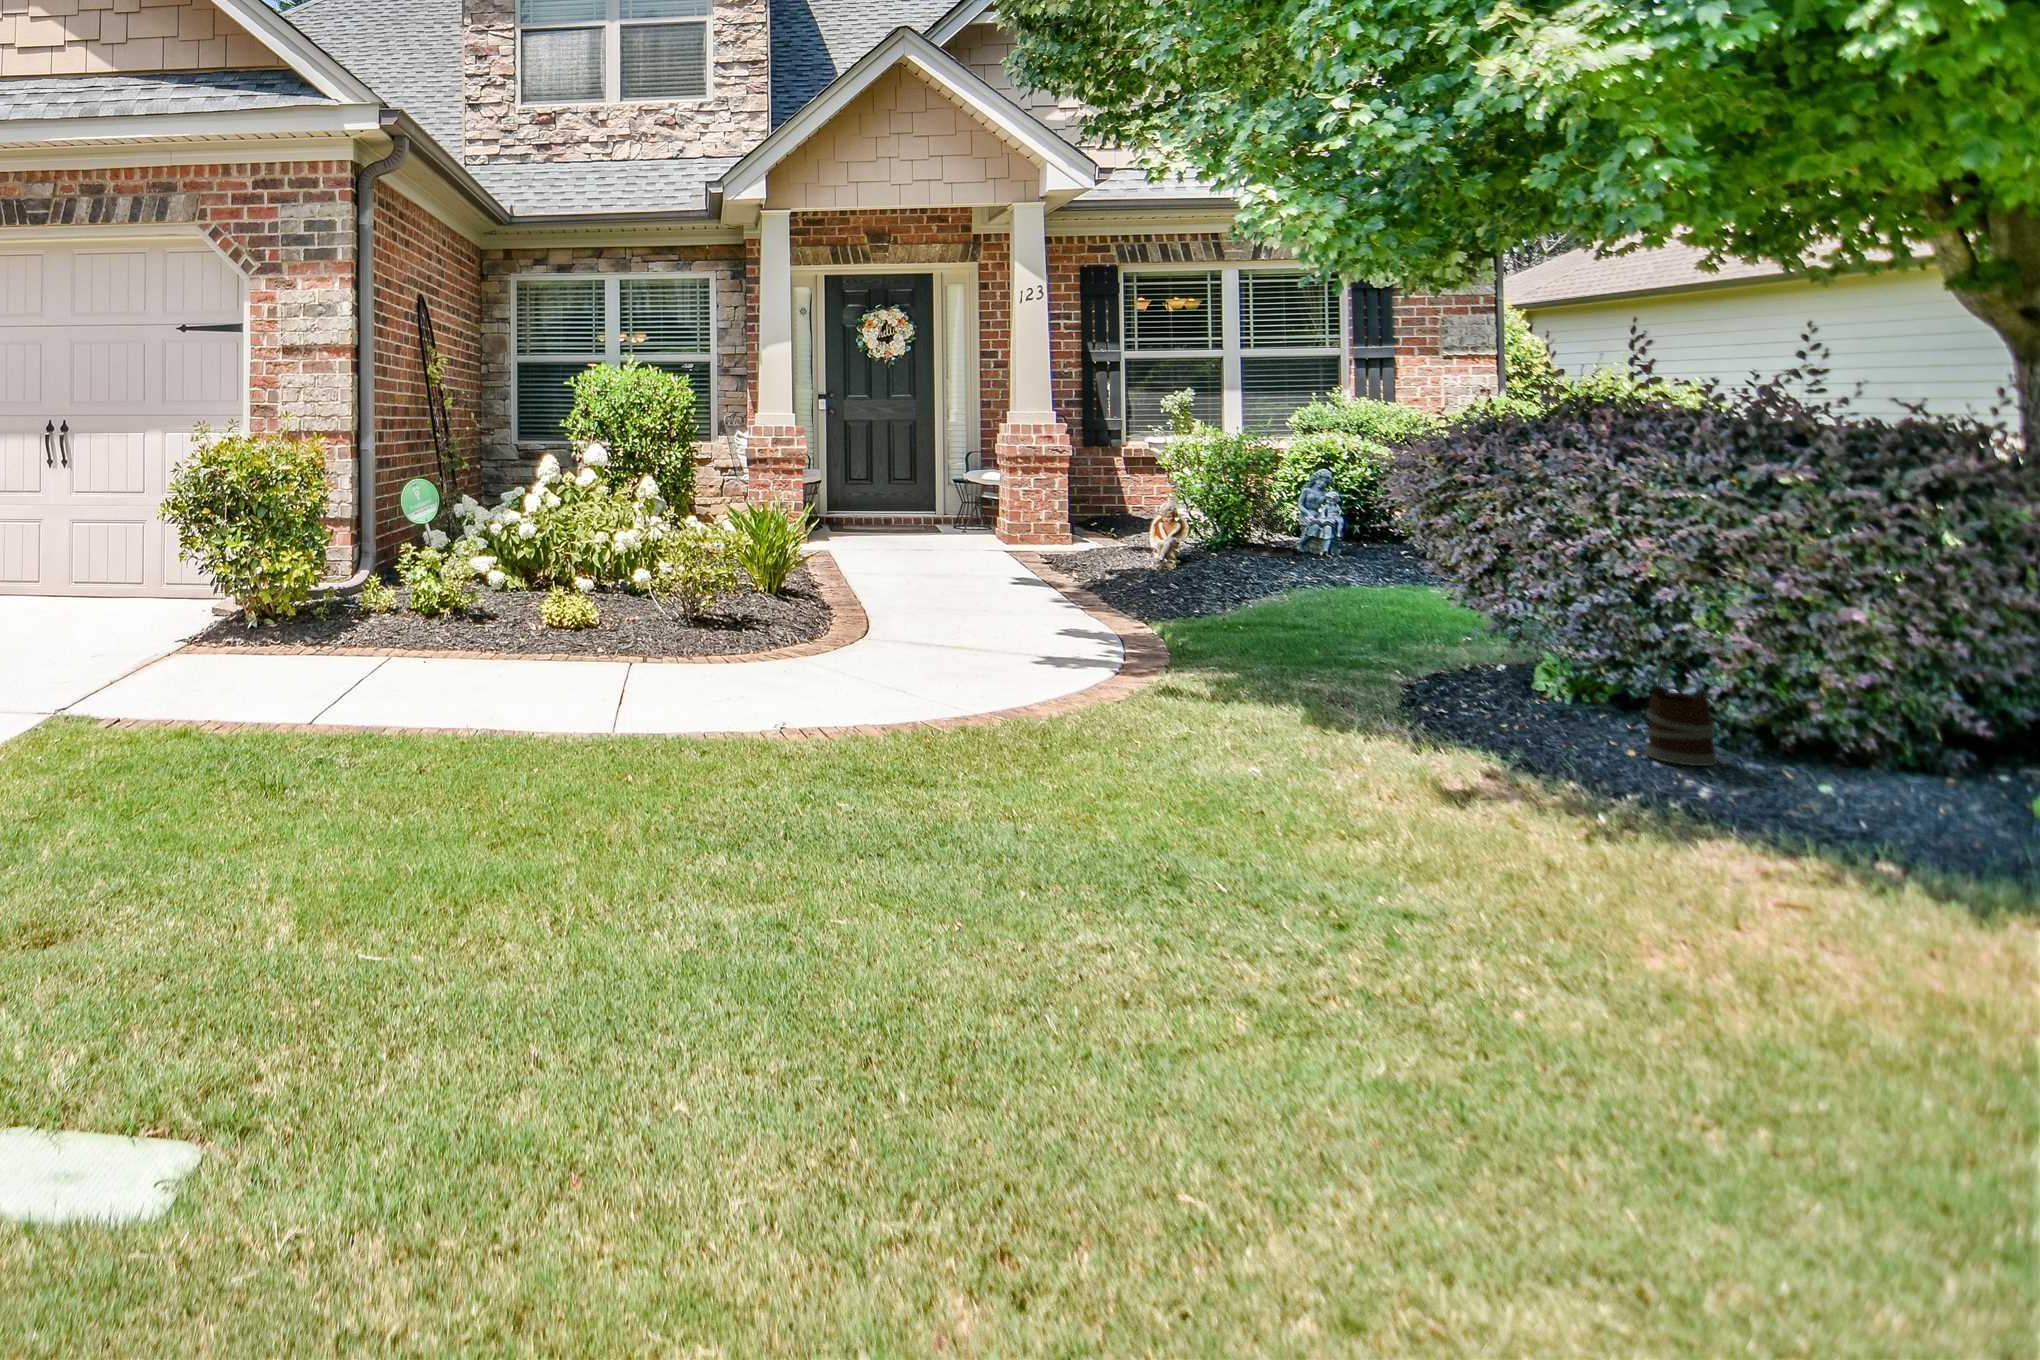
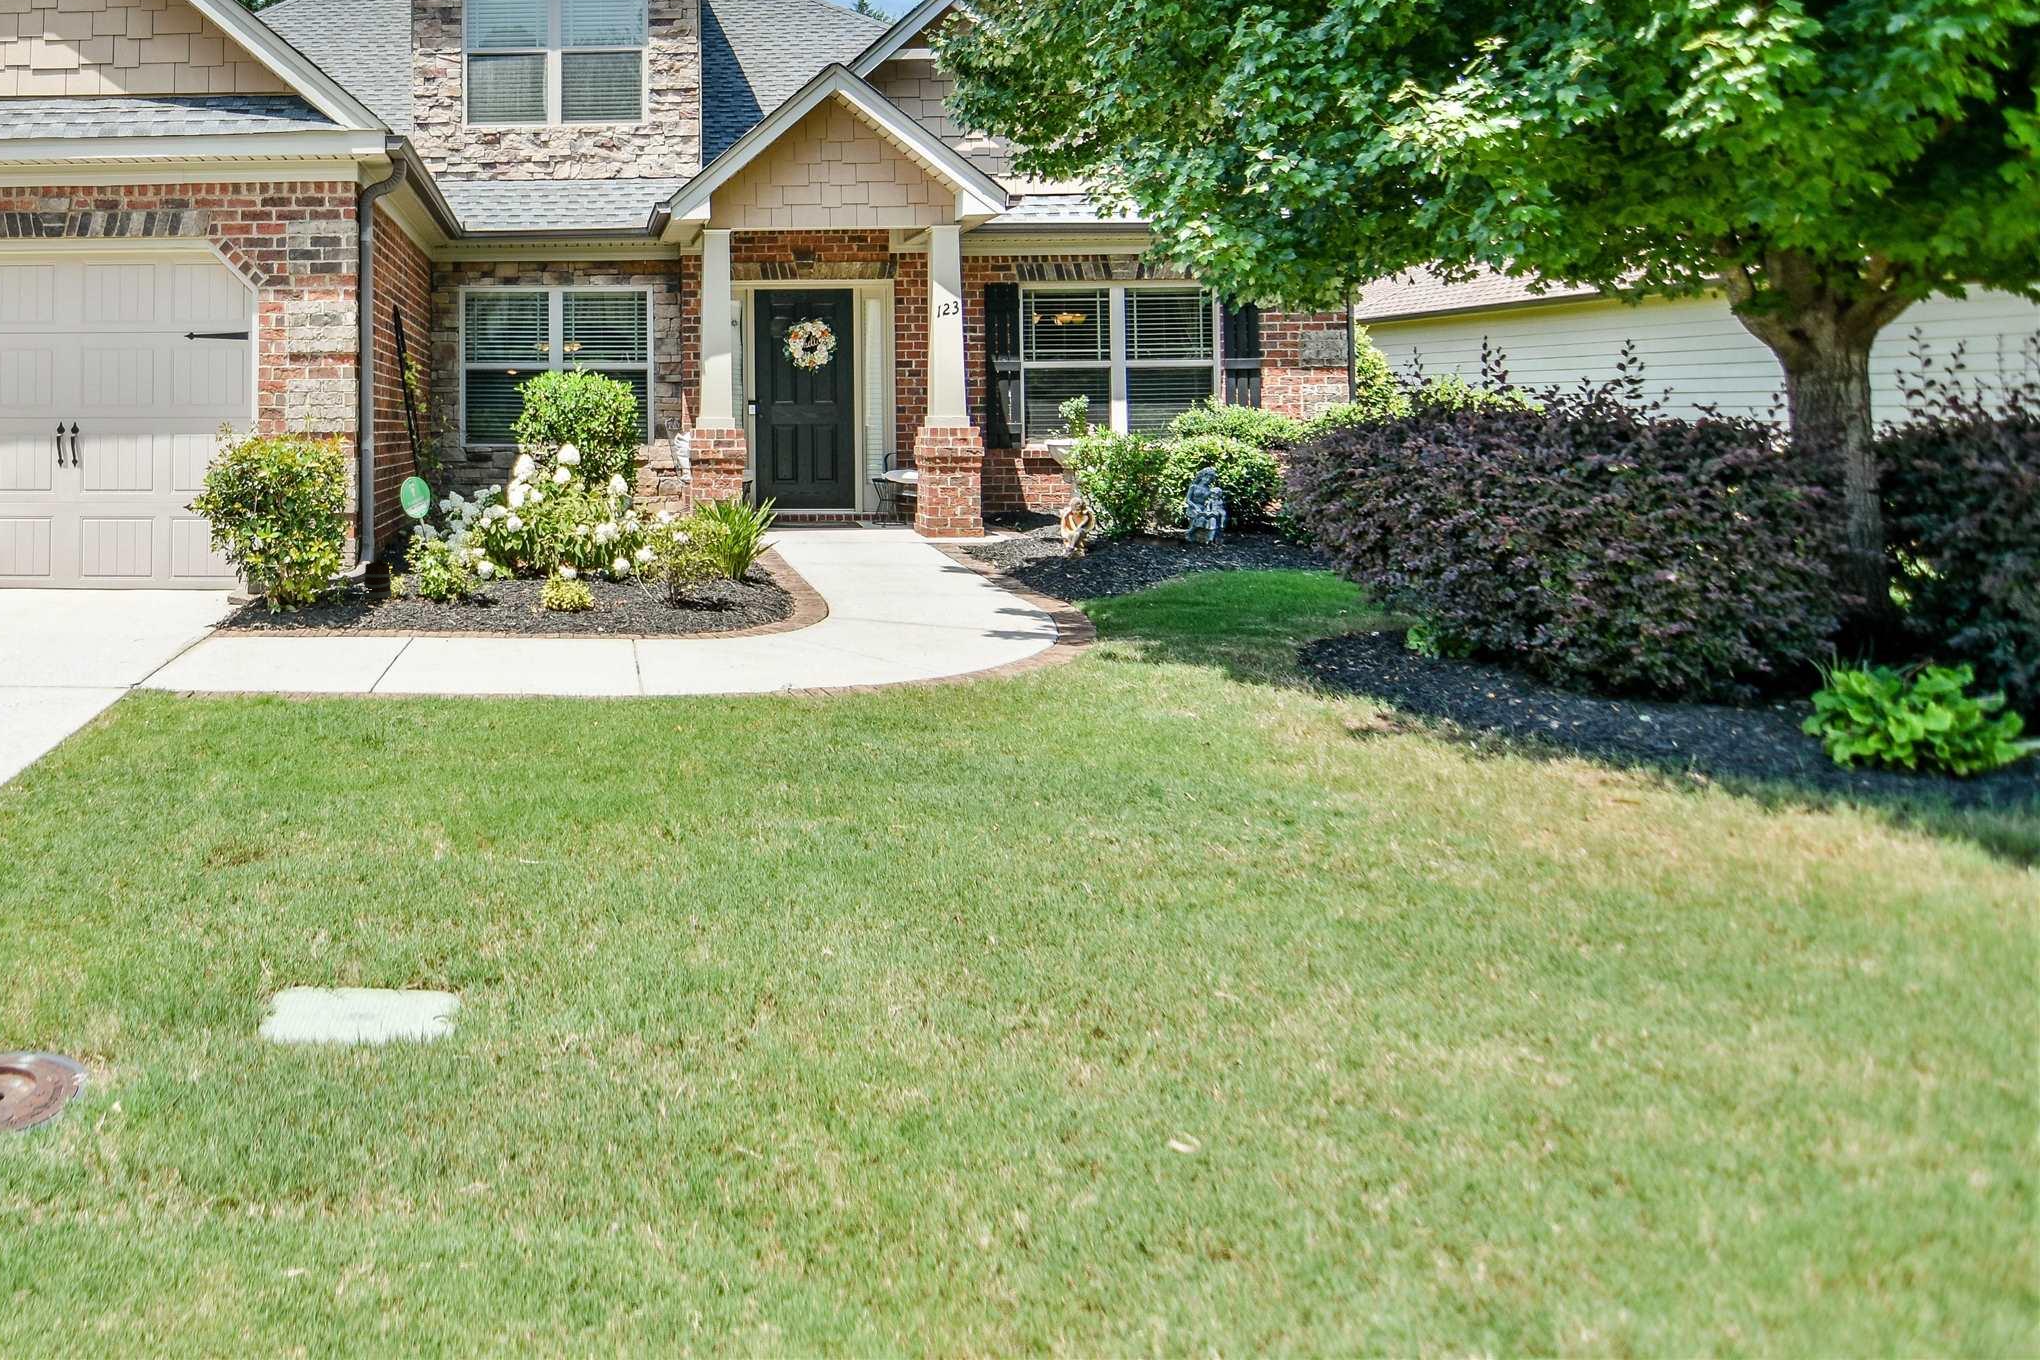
wooden bucket: present [1646,664,1717,766] -> present [363,544,392,598]

